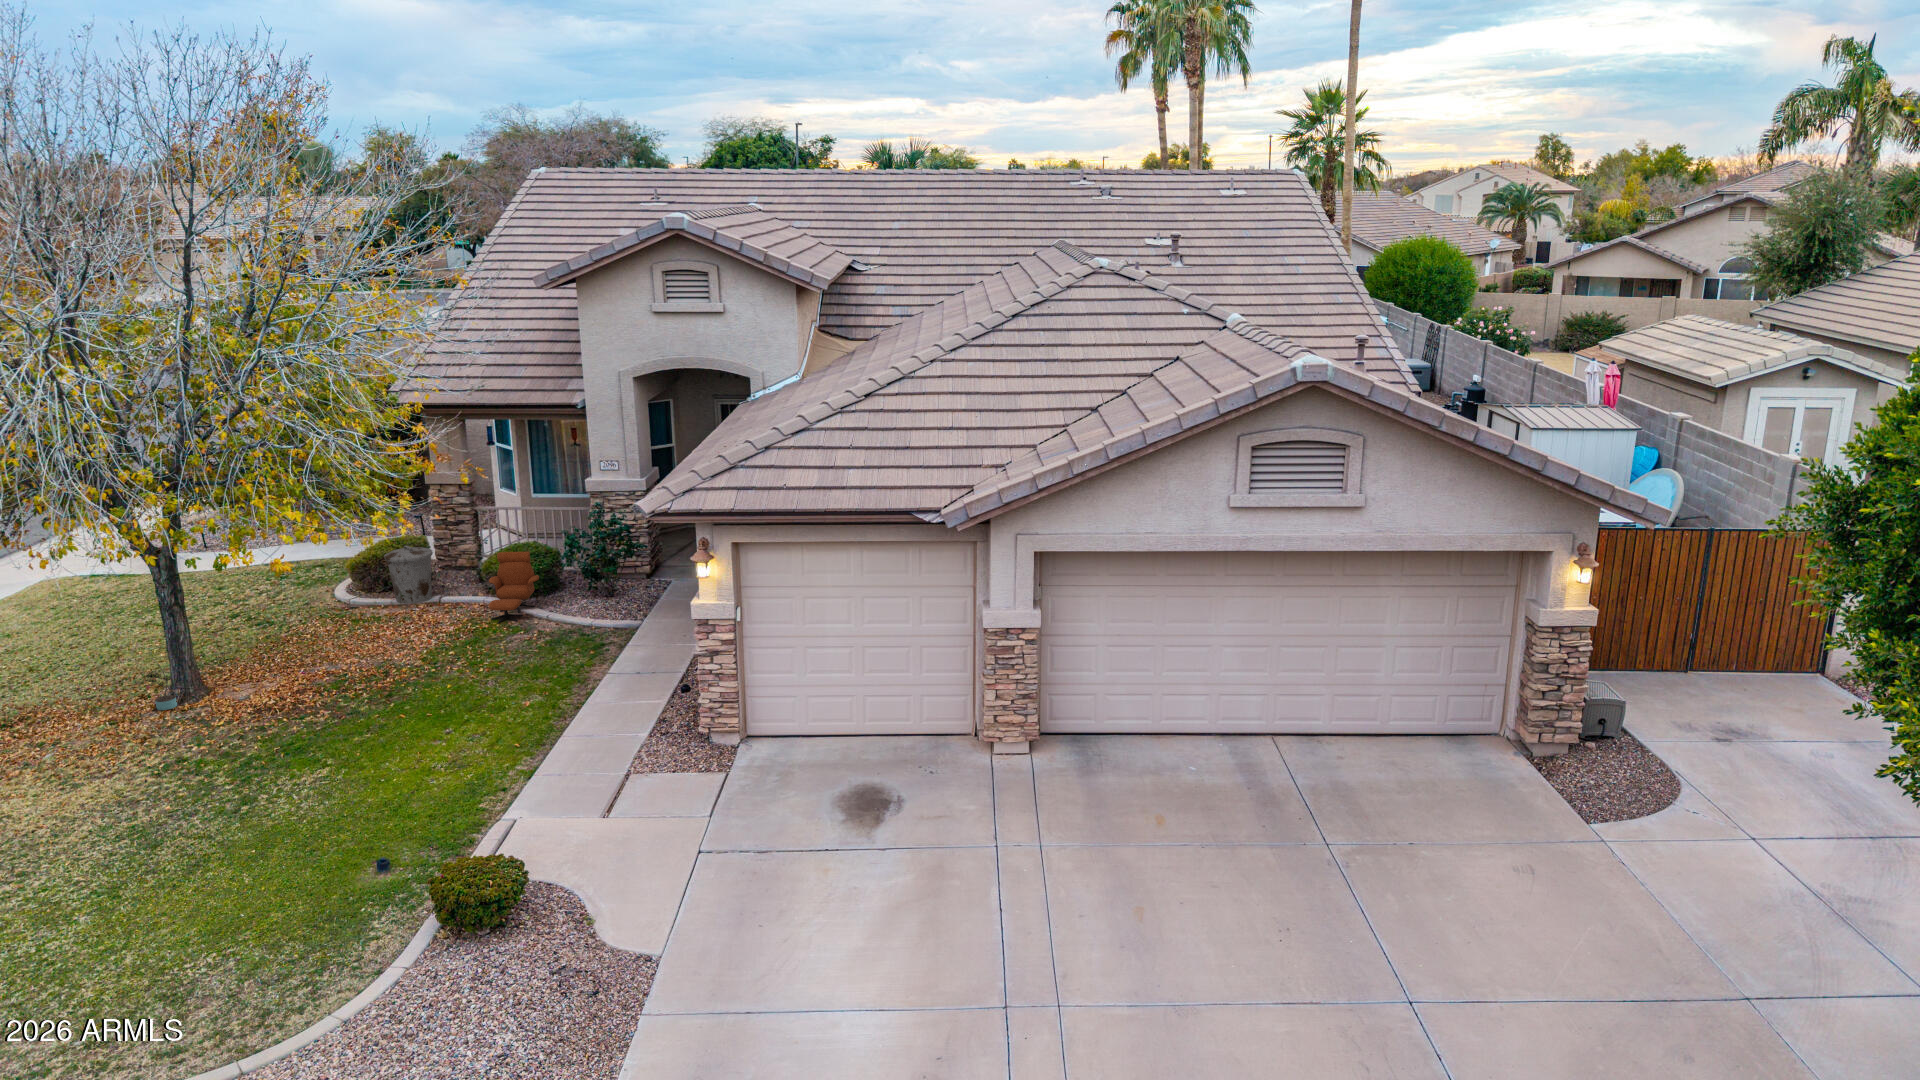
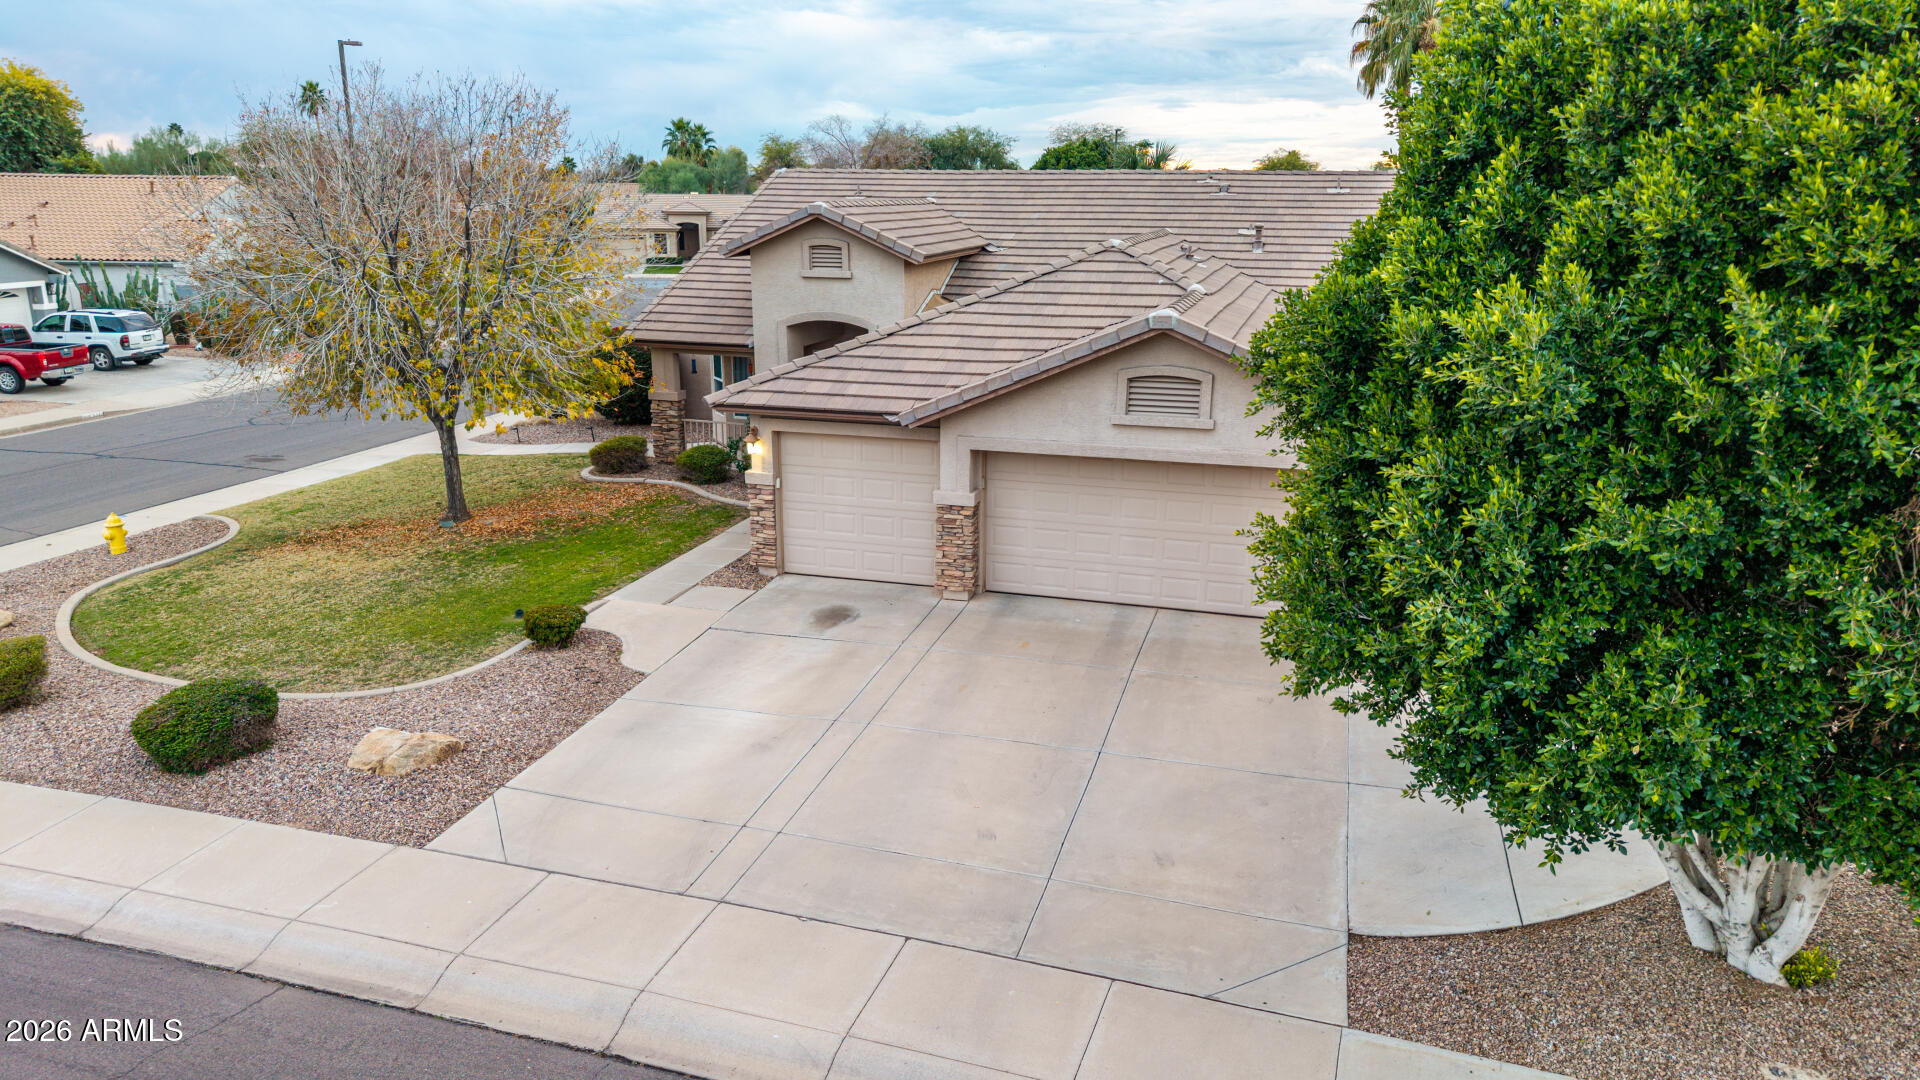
trash can: present [384,546,433,604] -> none [612,443,645,486]
lounge chair: present [489,552,539,624] -> none [670,451,711,502]

